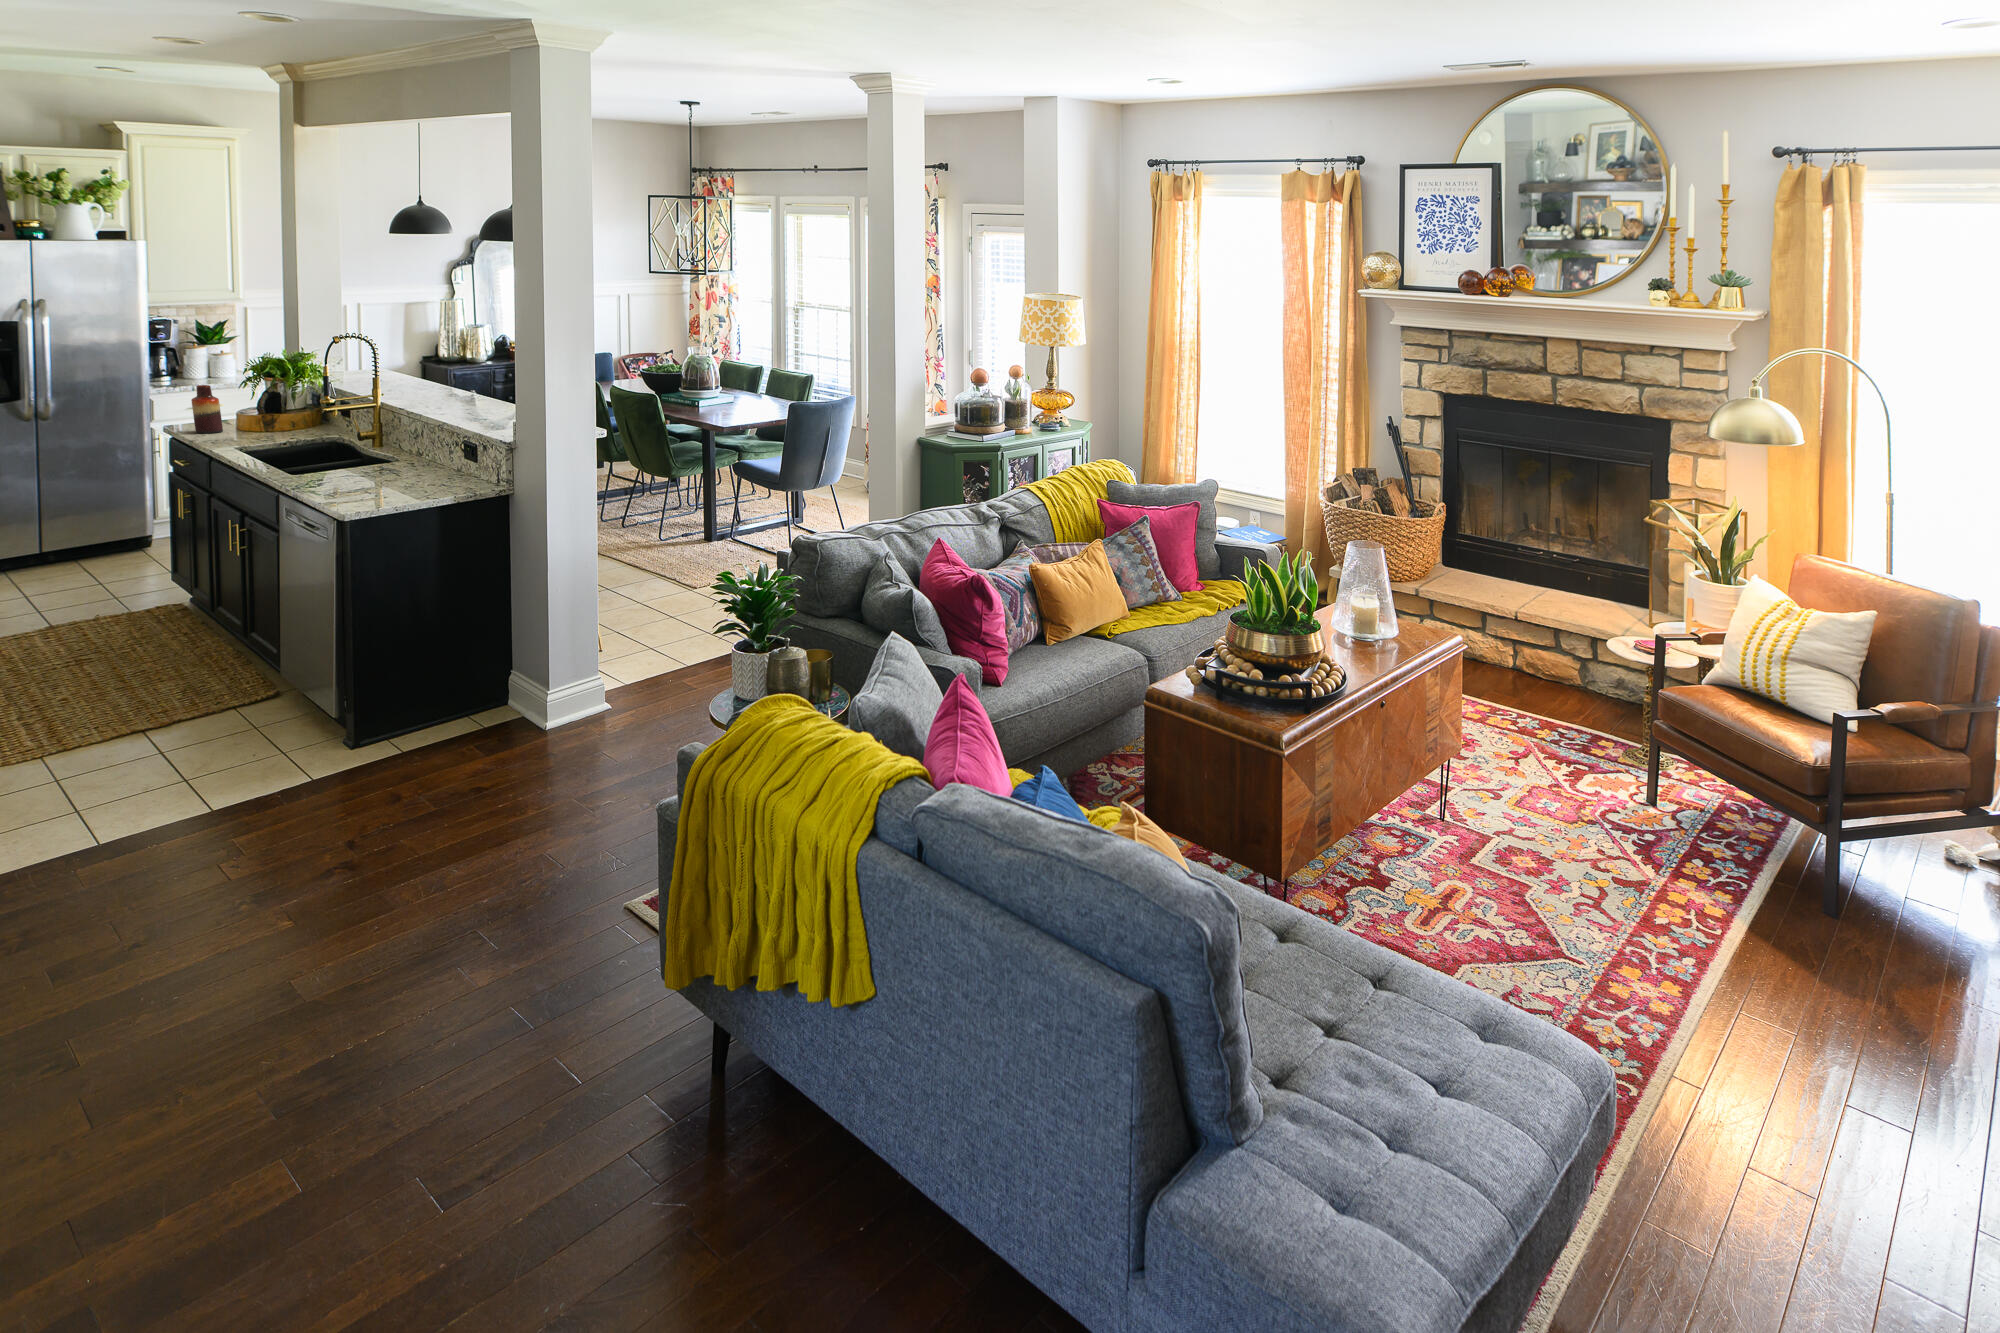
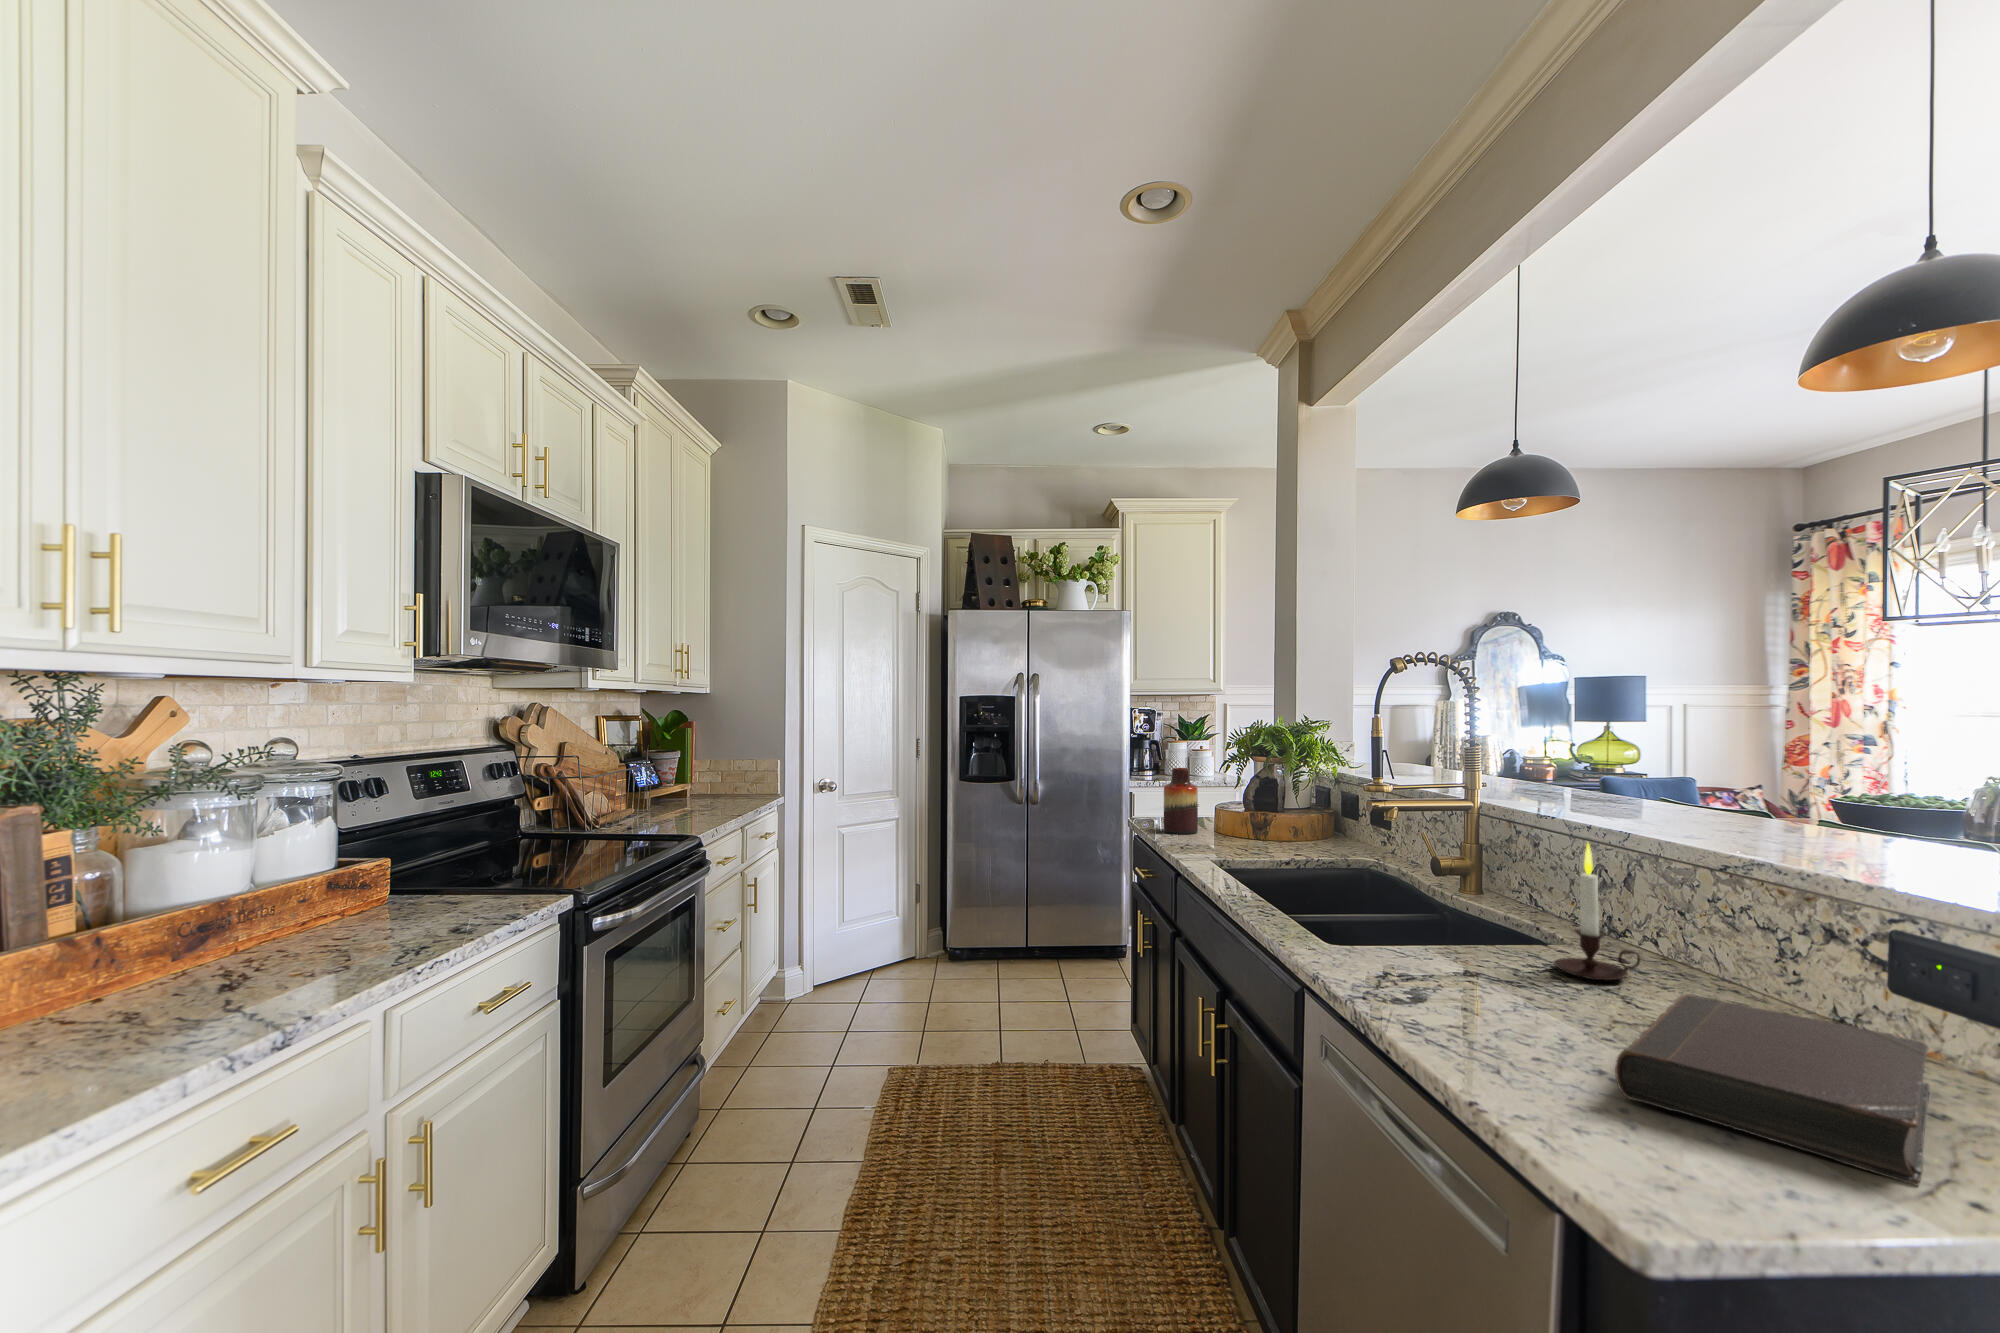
candle: none [382,420,414,473] -> present [1554,843,1640,980]
book: none [361,468,458,498] -> present [1615,994,1930,1185]

